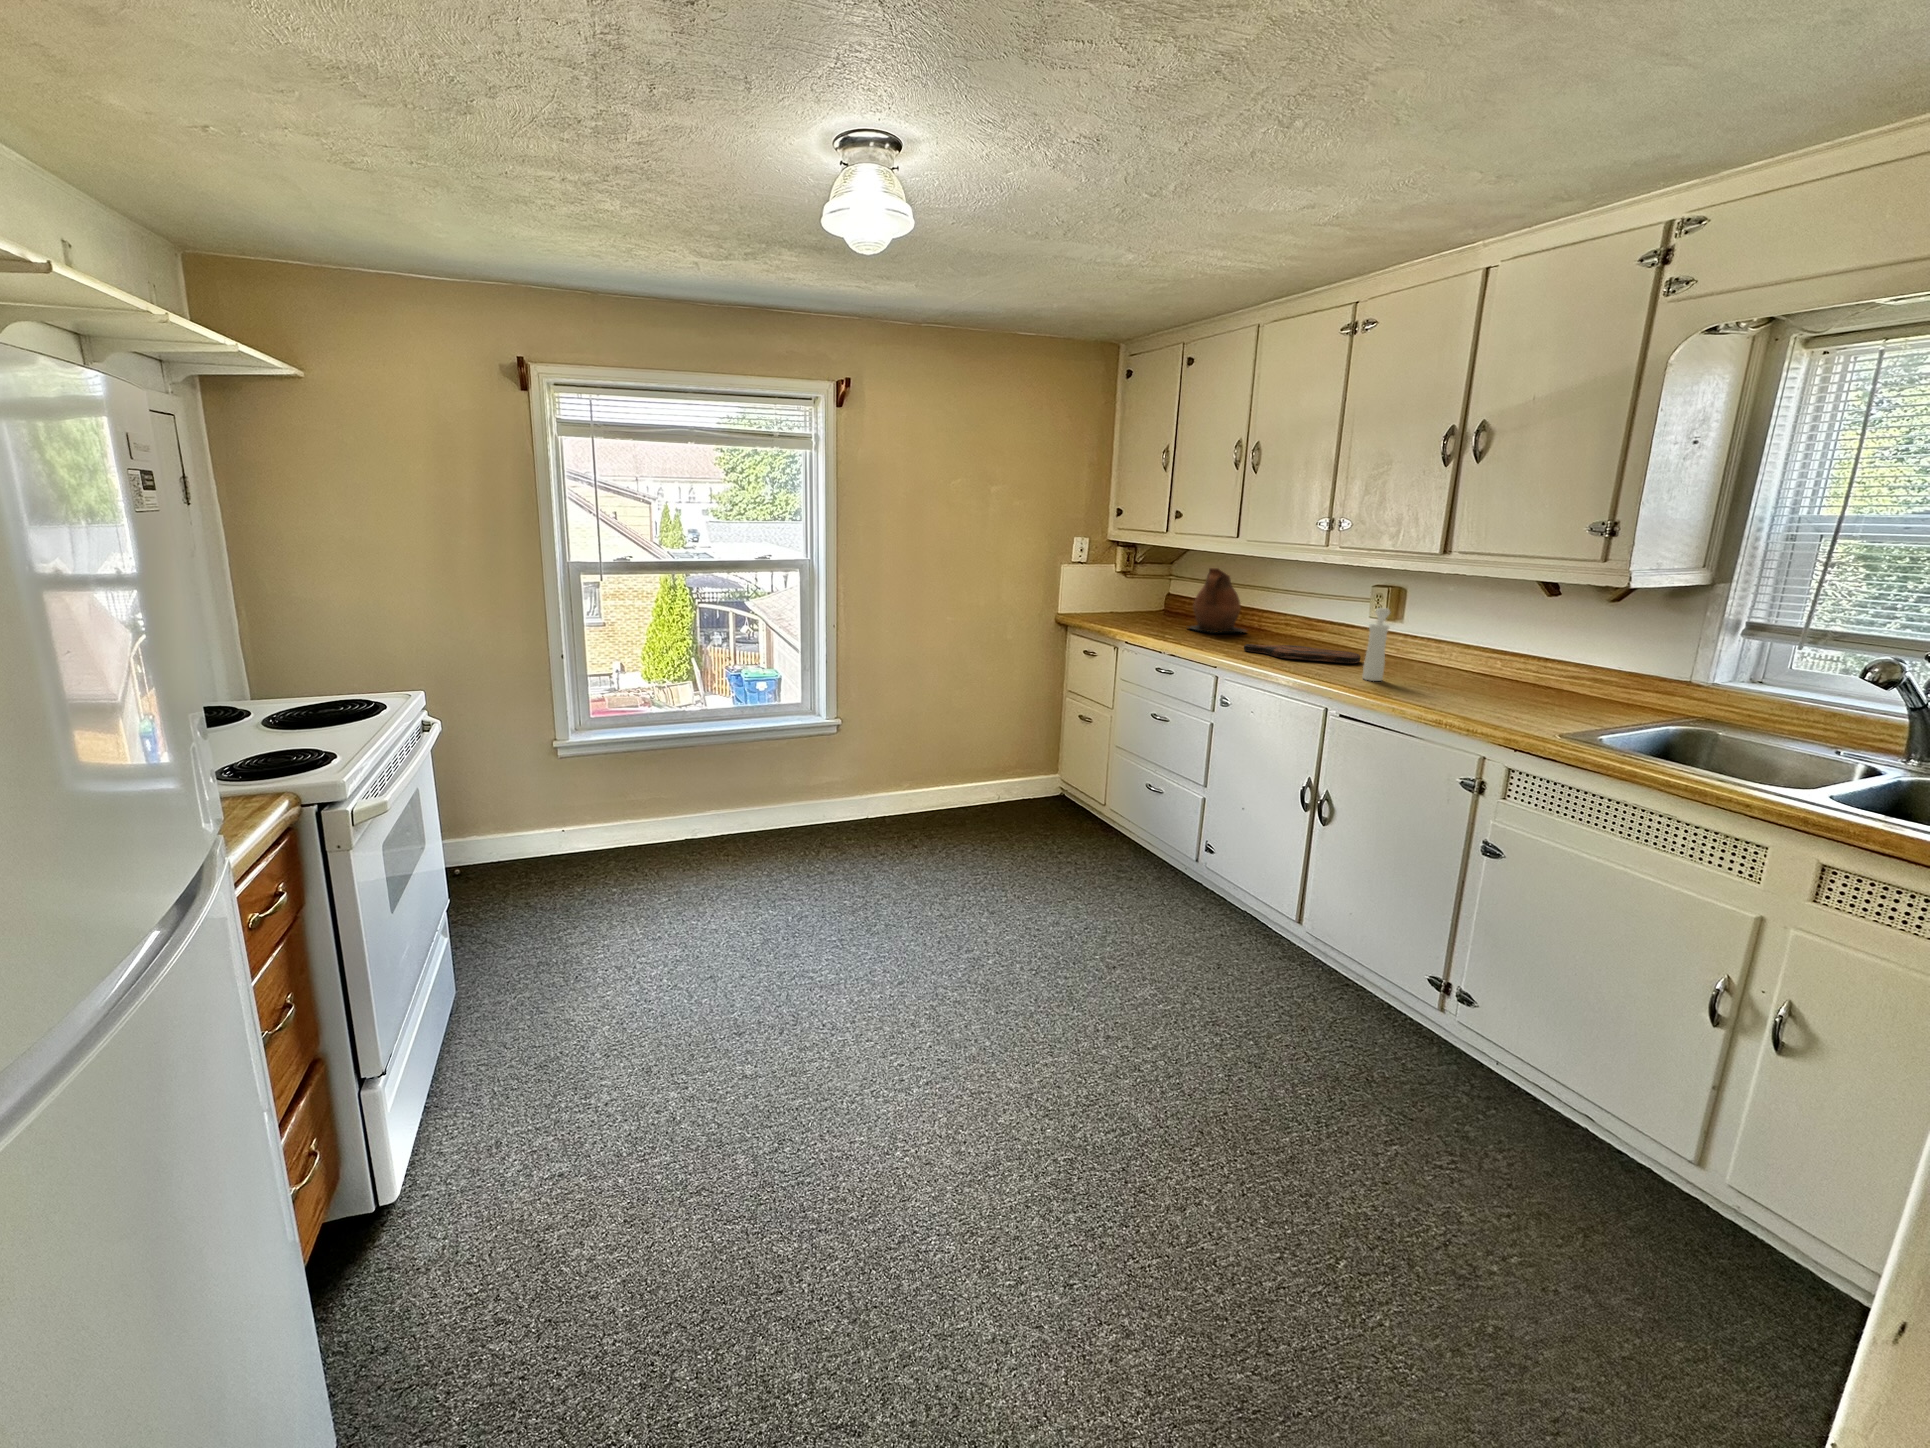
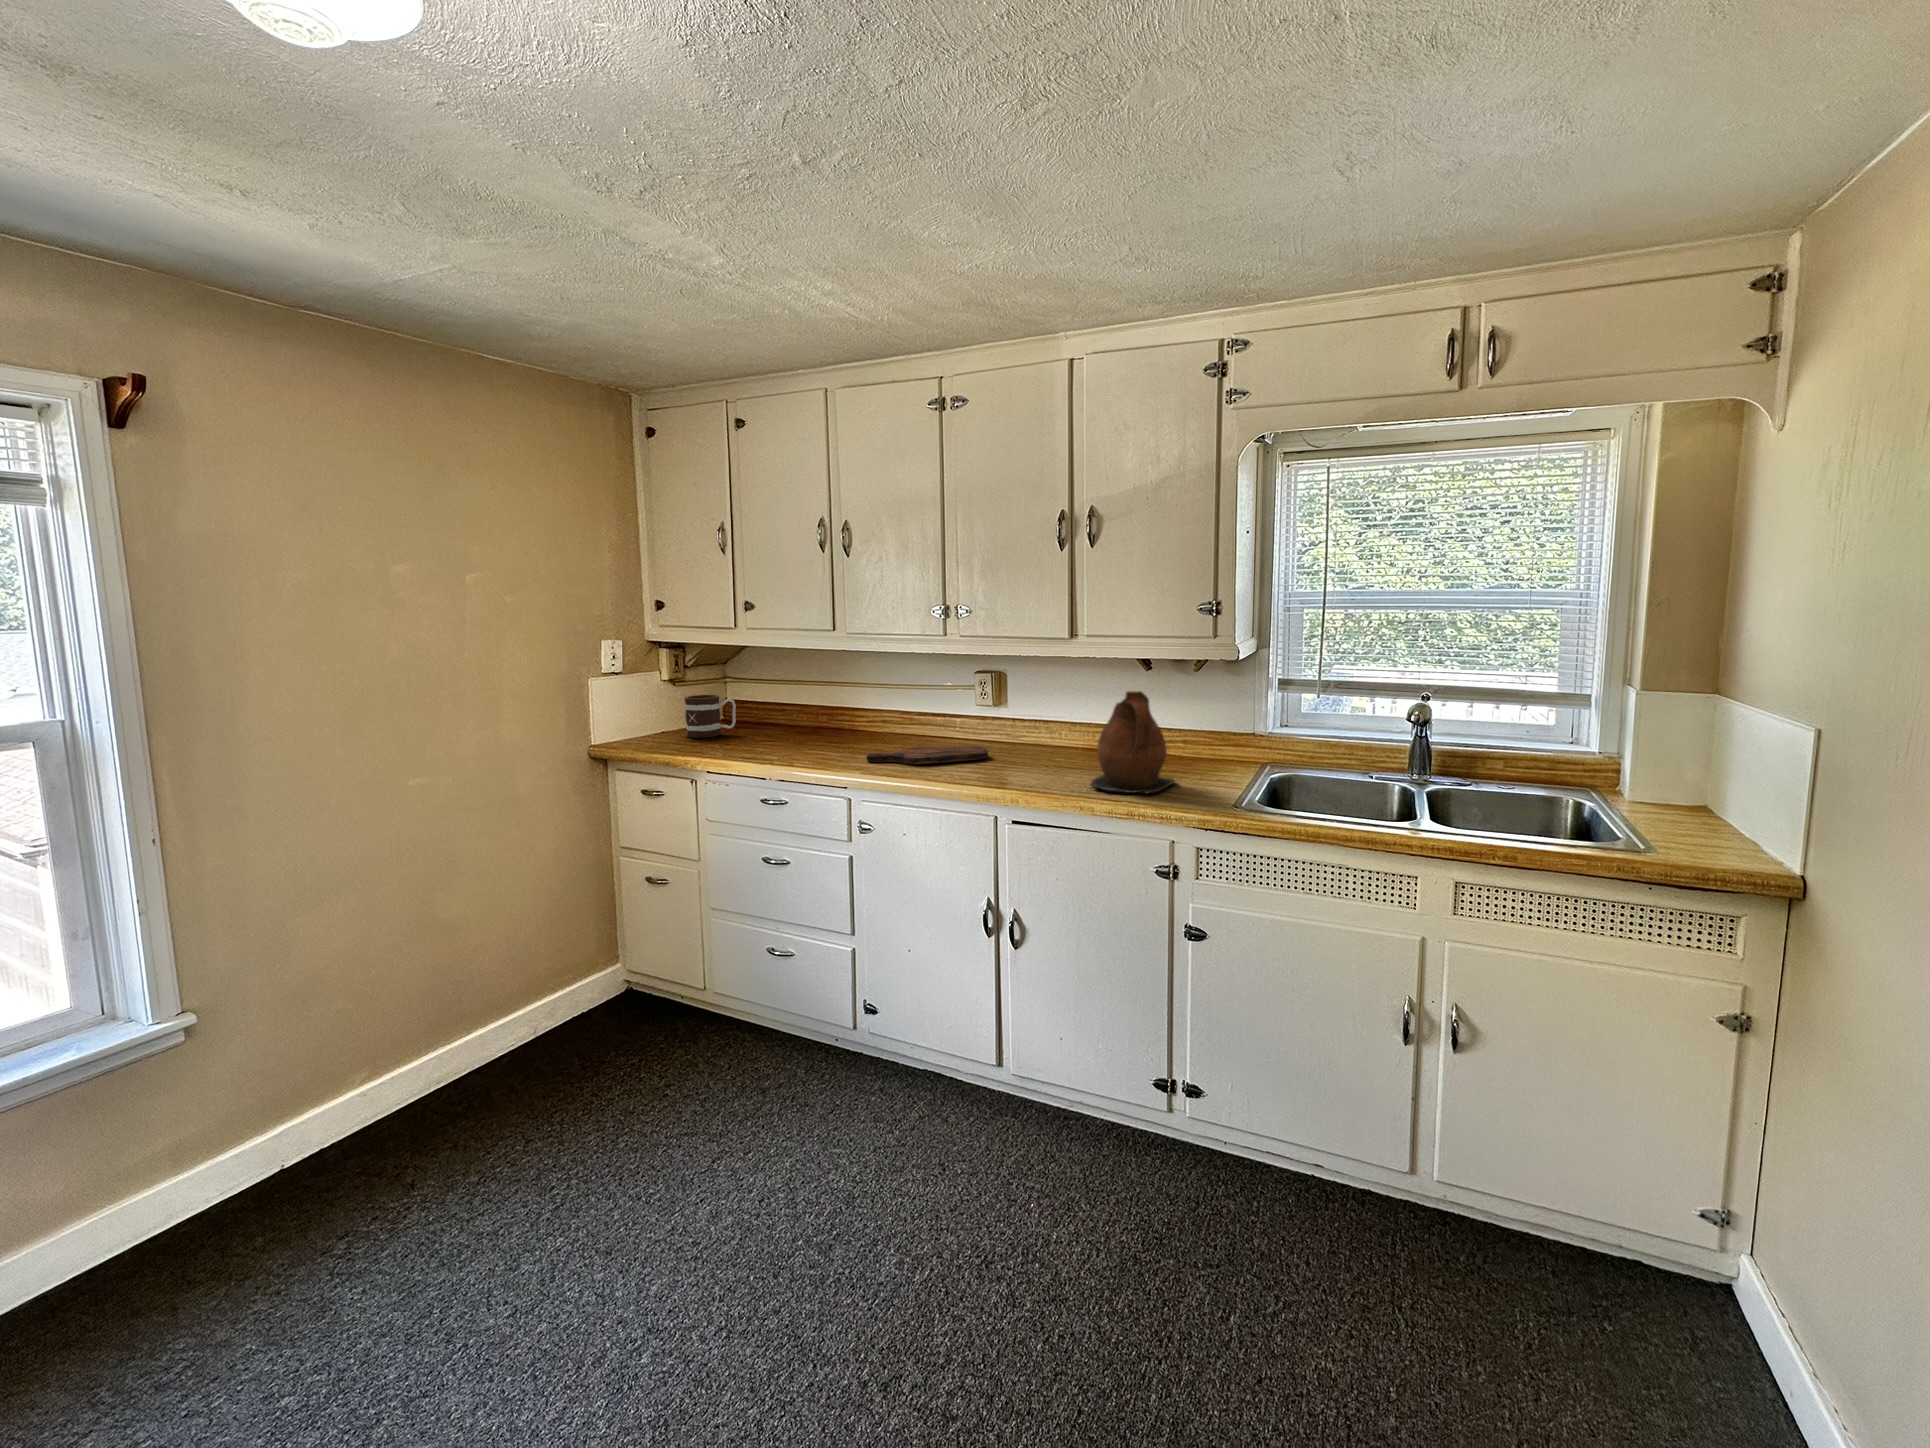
ceramic pitcher: present [1190,568,1244,632] -> present [1091,691,1175,793]
mug: none [1128,586,1168,620] -> present [684,695,736,738]
pepper mill: present [1363,608,1390,681] -> none [1008,697,1033,777]

